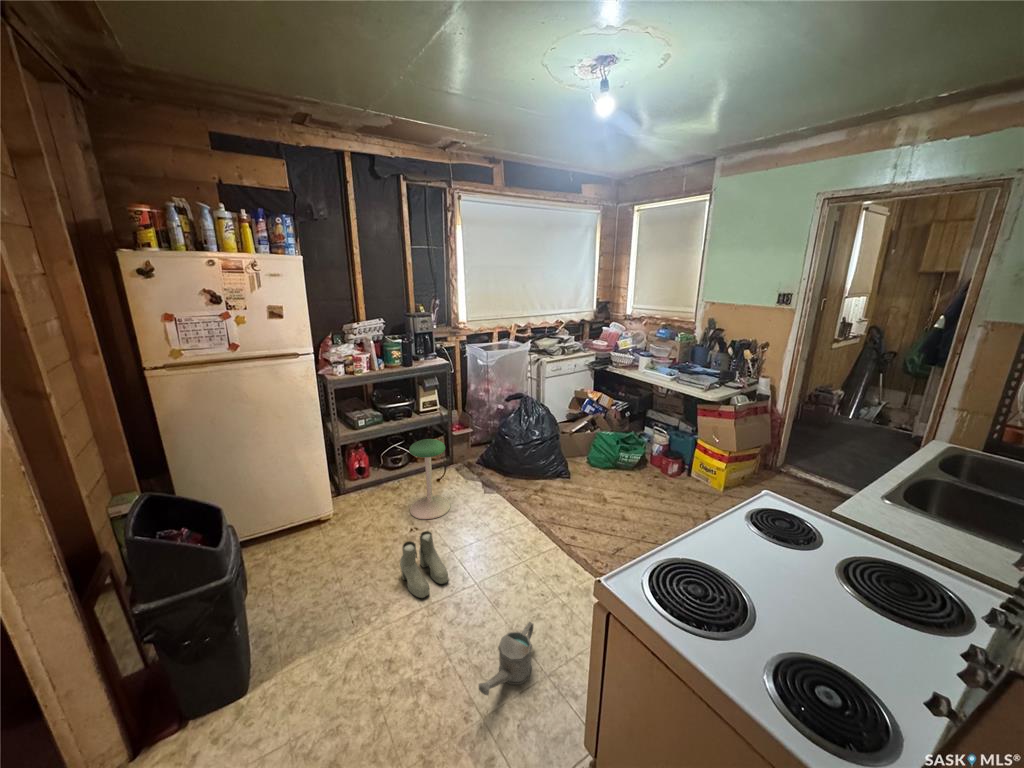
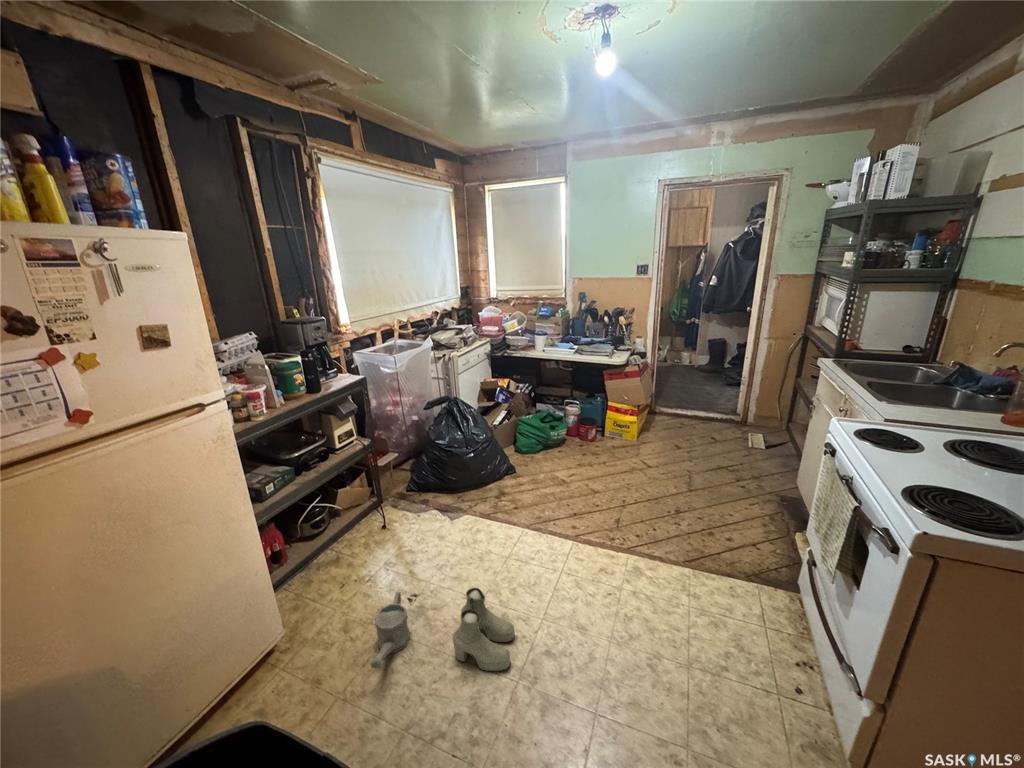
stool: present [409,439,451,519] -> none [373,477,432,583]
watering can: present [479,622,533,695] -> present [370,592,410,668]

